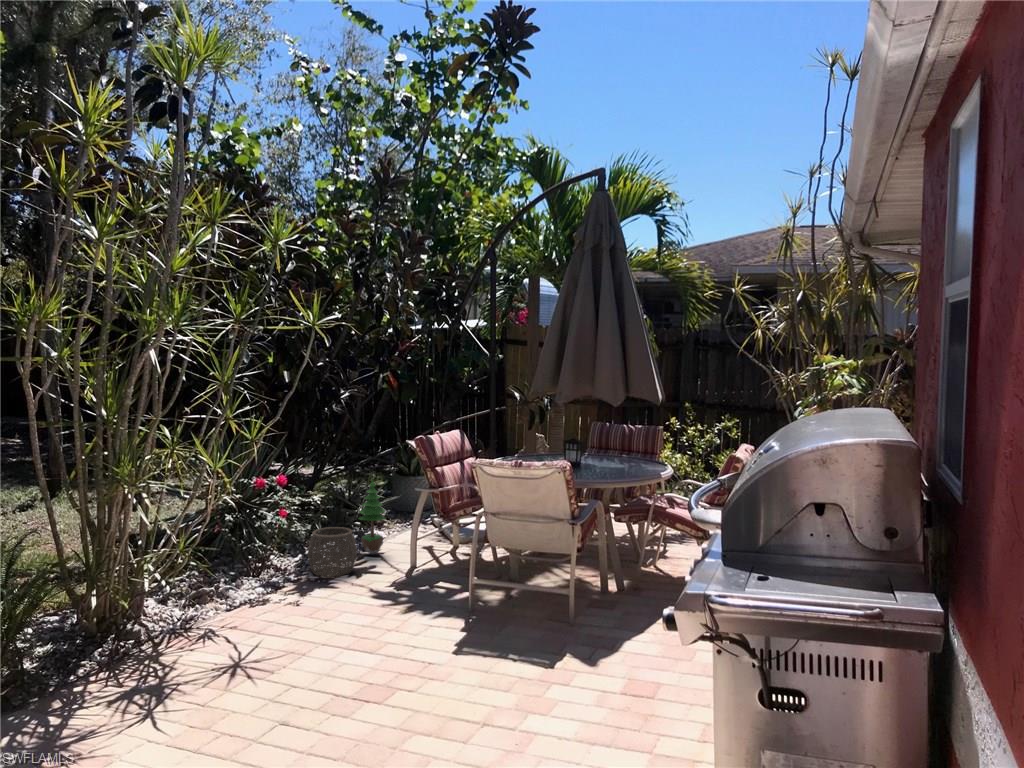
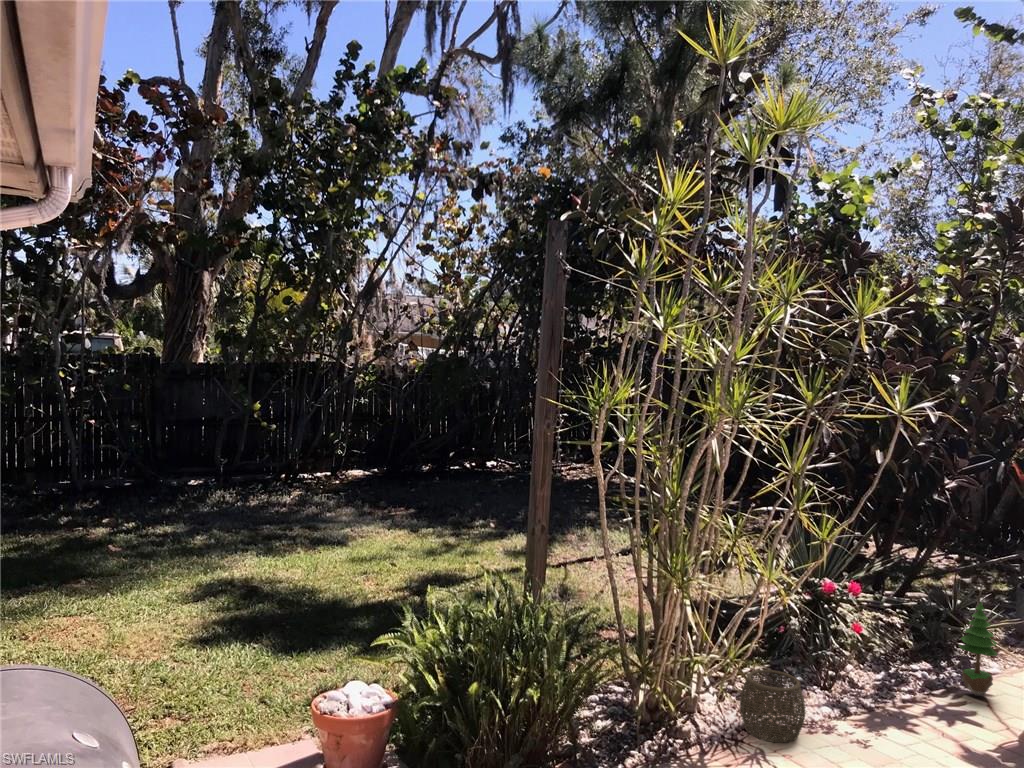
woven basket: present [308,527,357,577] -> present [740,670,806,743]

